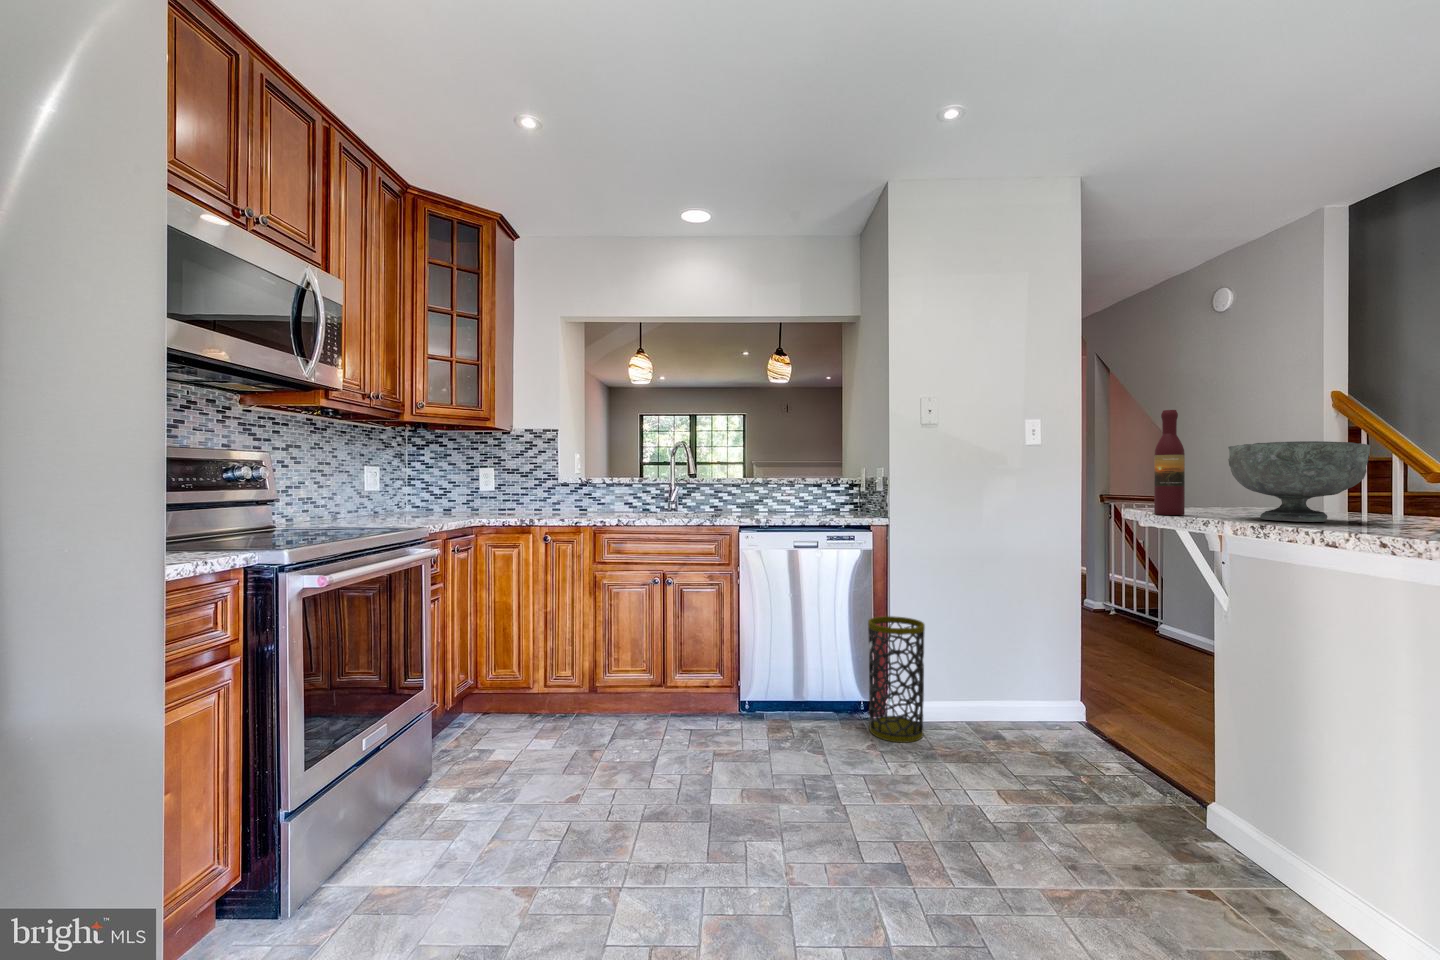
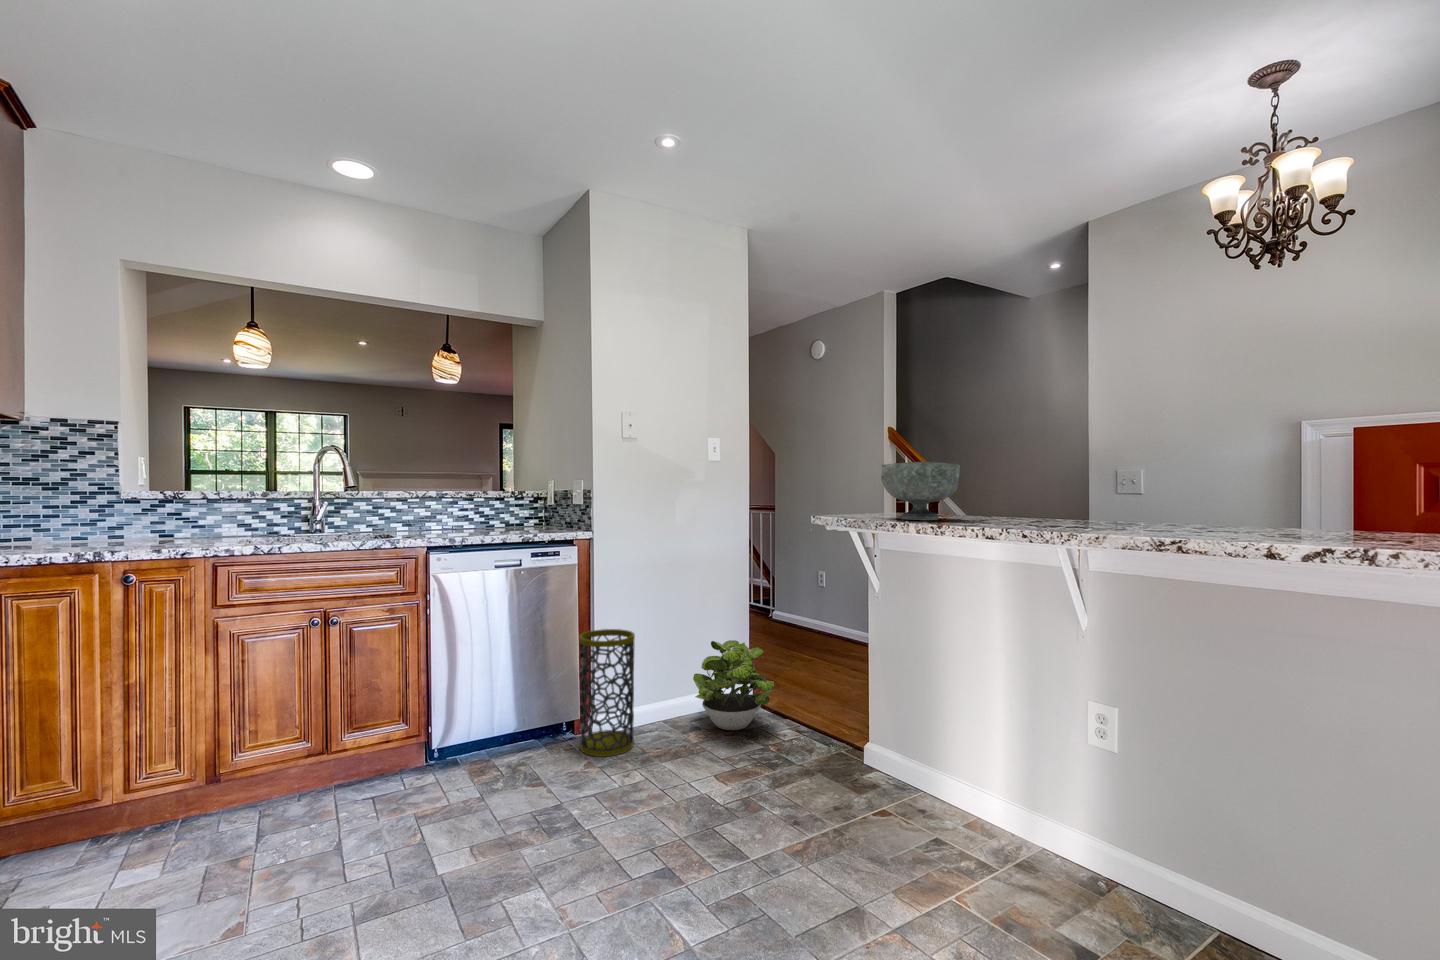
wine bottle: present [1154,410,1185,515] -> none [833,434,853,518]
potted plant: none [997,645,1097,748] -> present [693,640,774,730]

